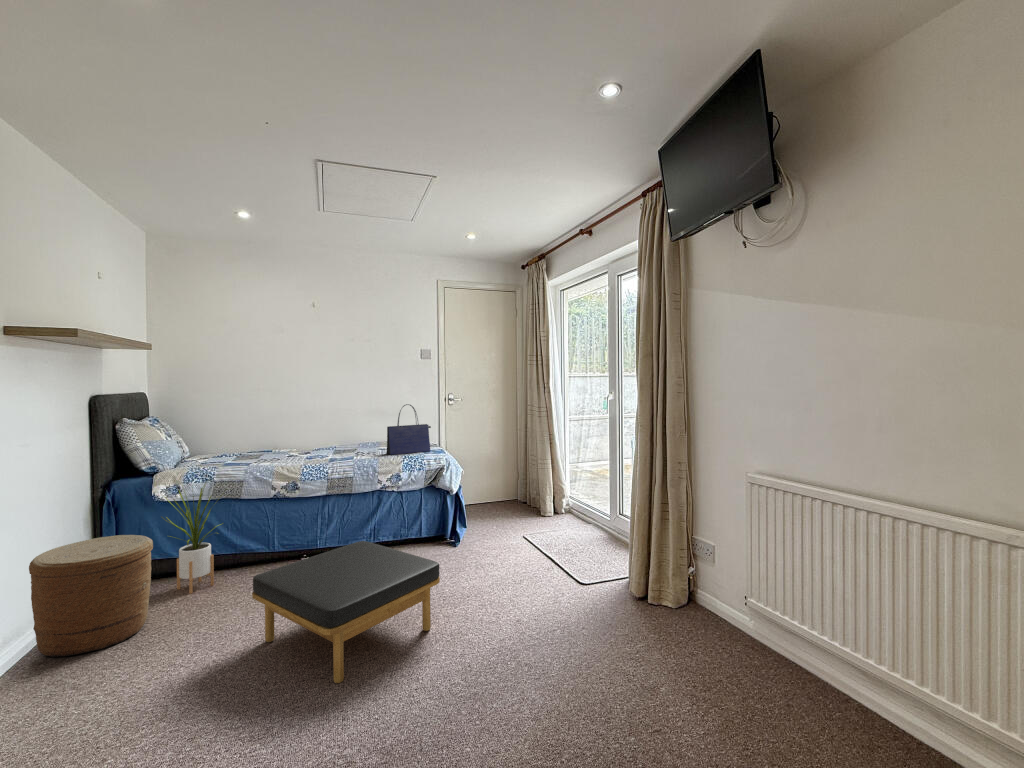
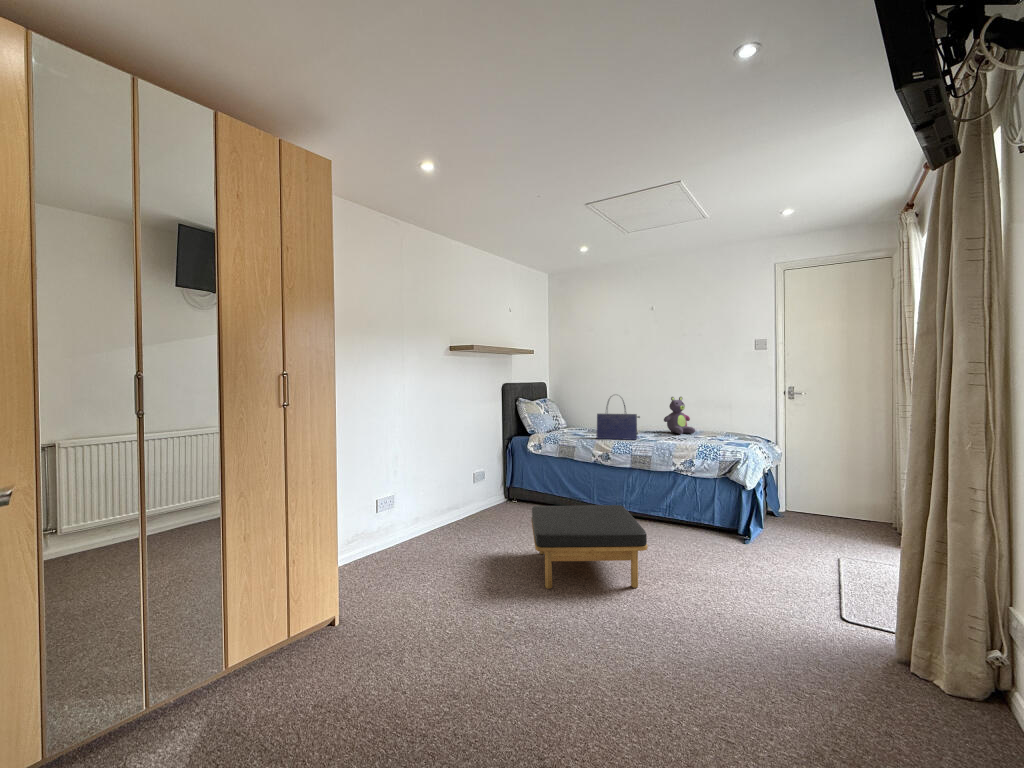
tote bag: present [386,404,431,455] -> present [596,398,640,440]
stuffed bear: none [335,408,368,449] -> present [664,397,695,434]
house plant: present [162,485,223,594] -> none [520,441,561,517]
woven basket: present [29,535,153,657] -> none [454,467,509,529]

